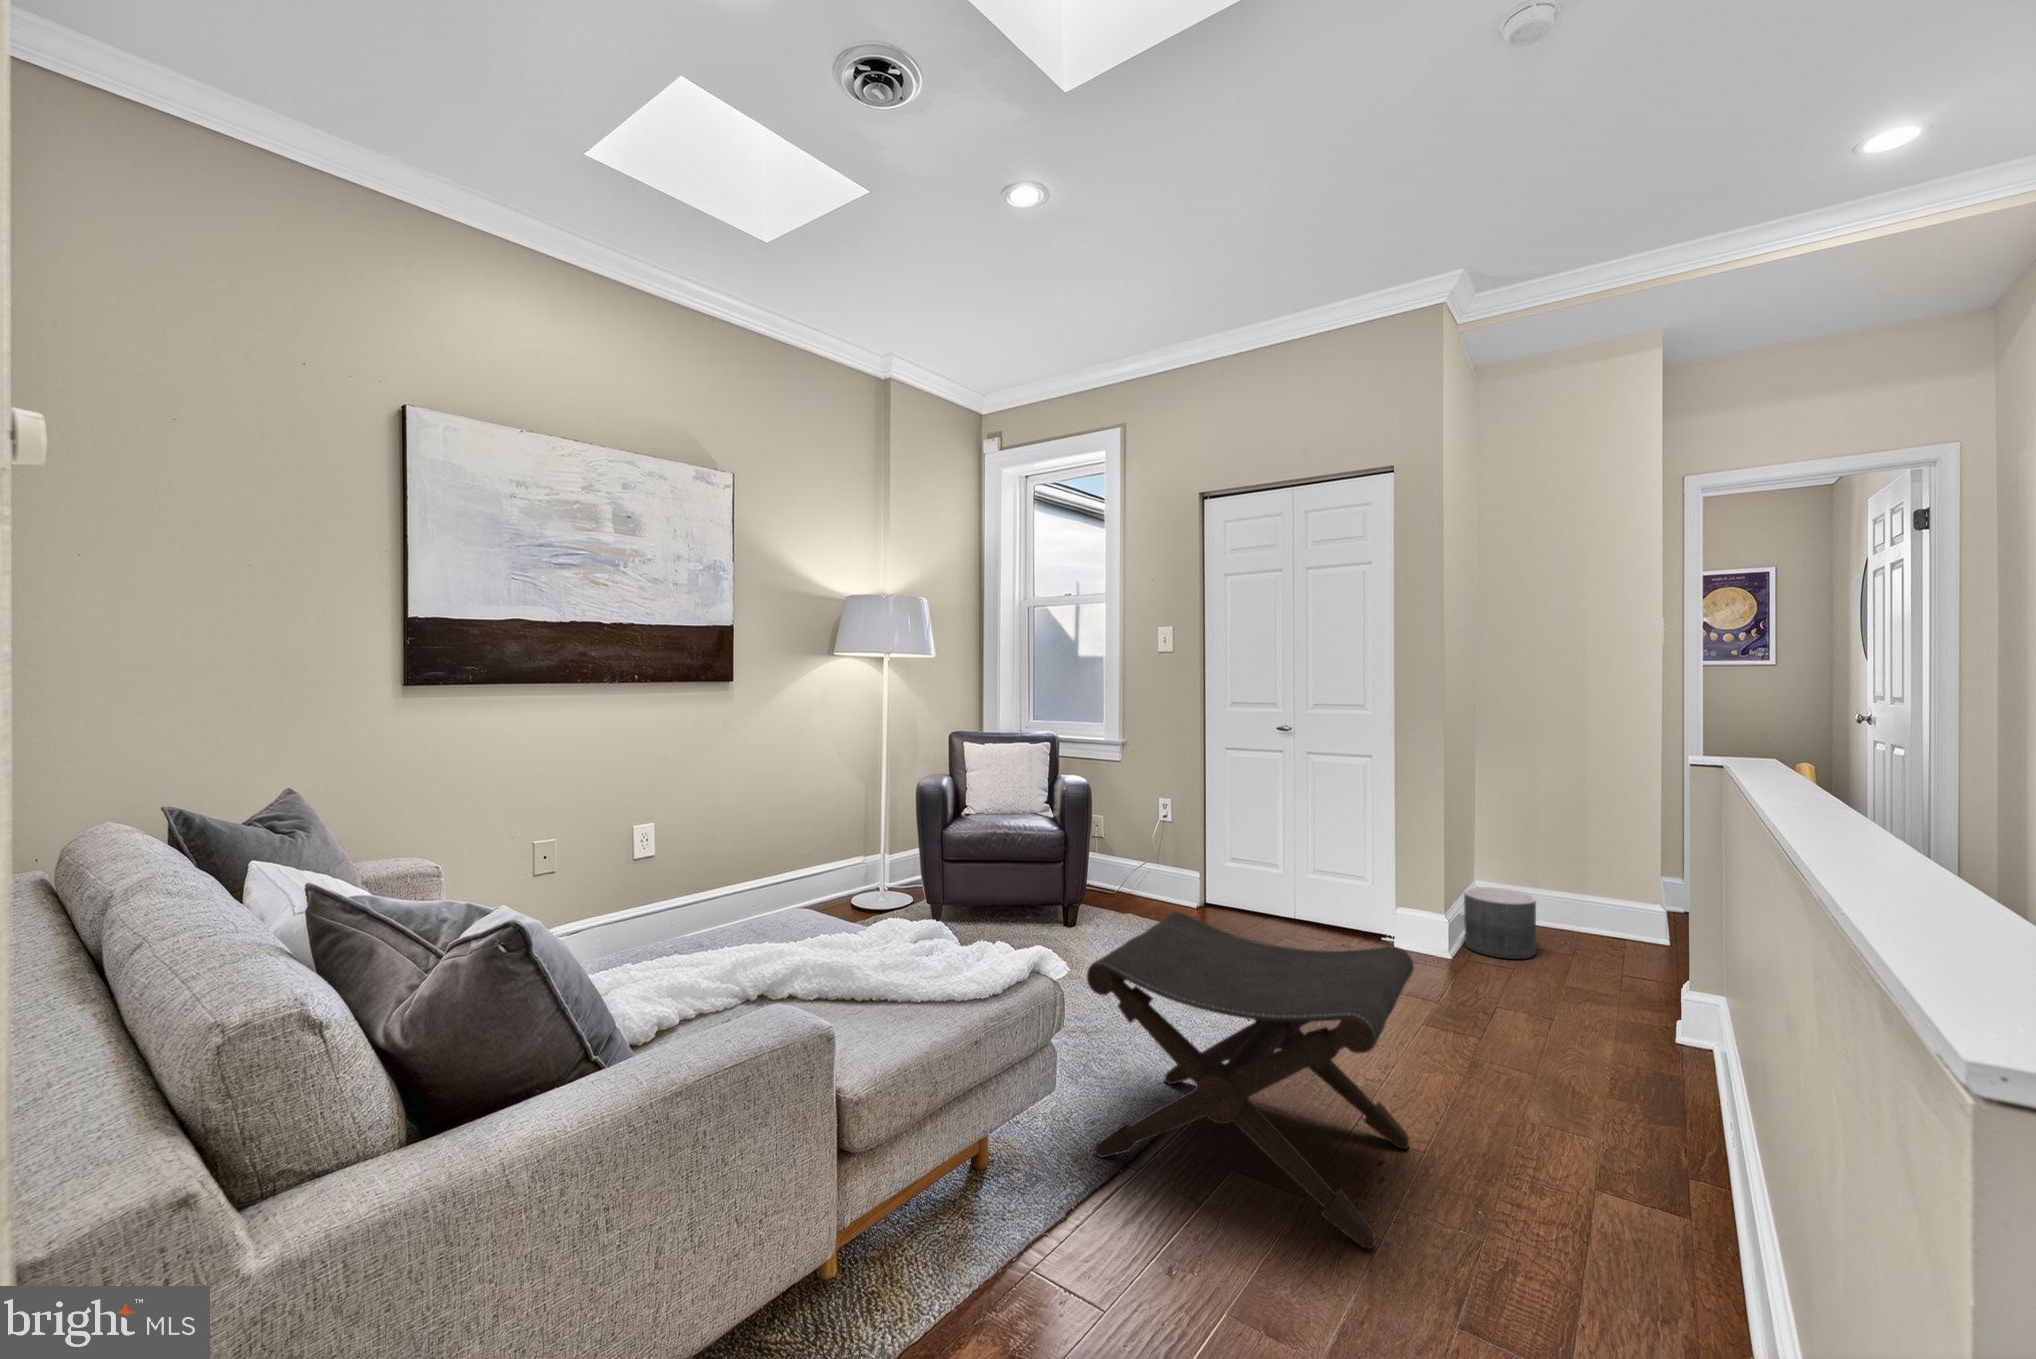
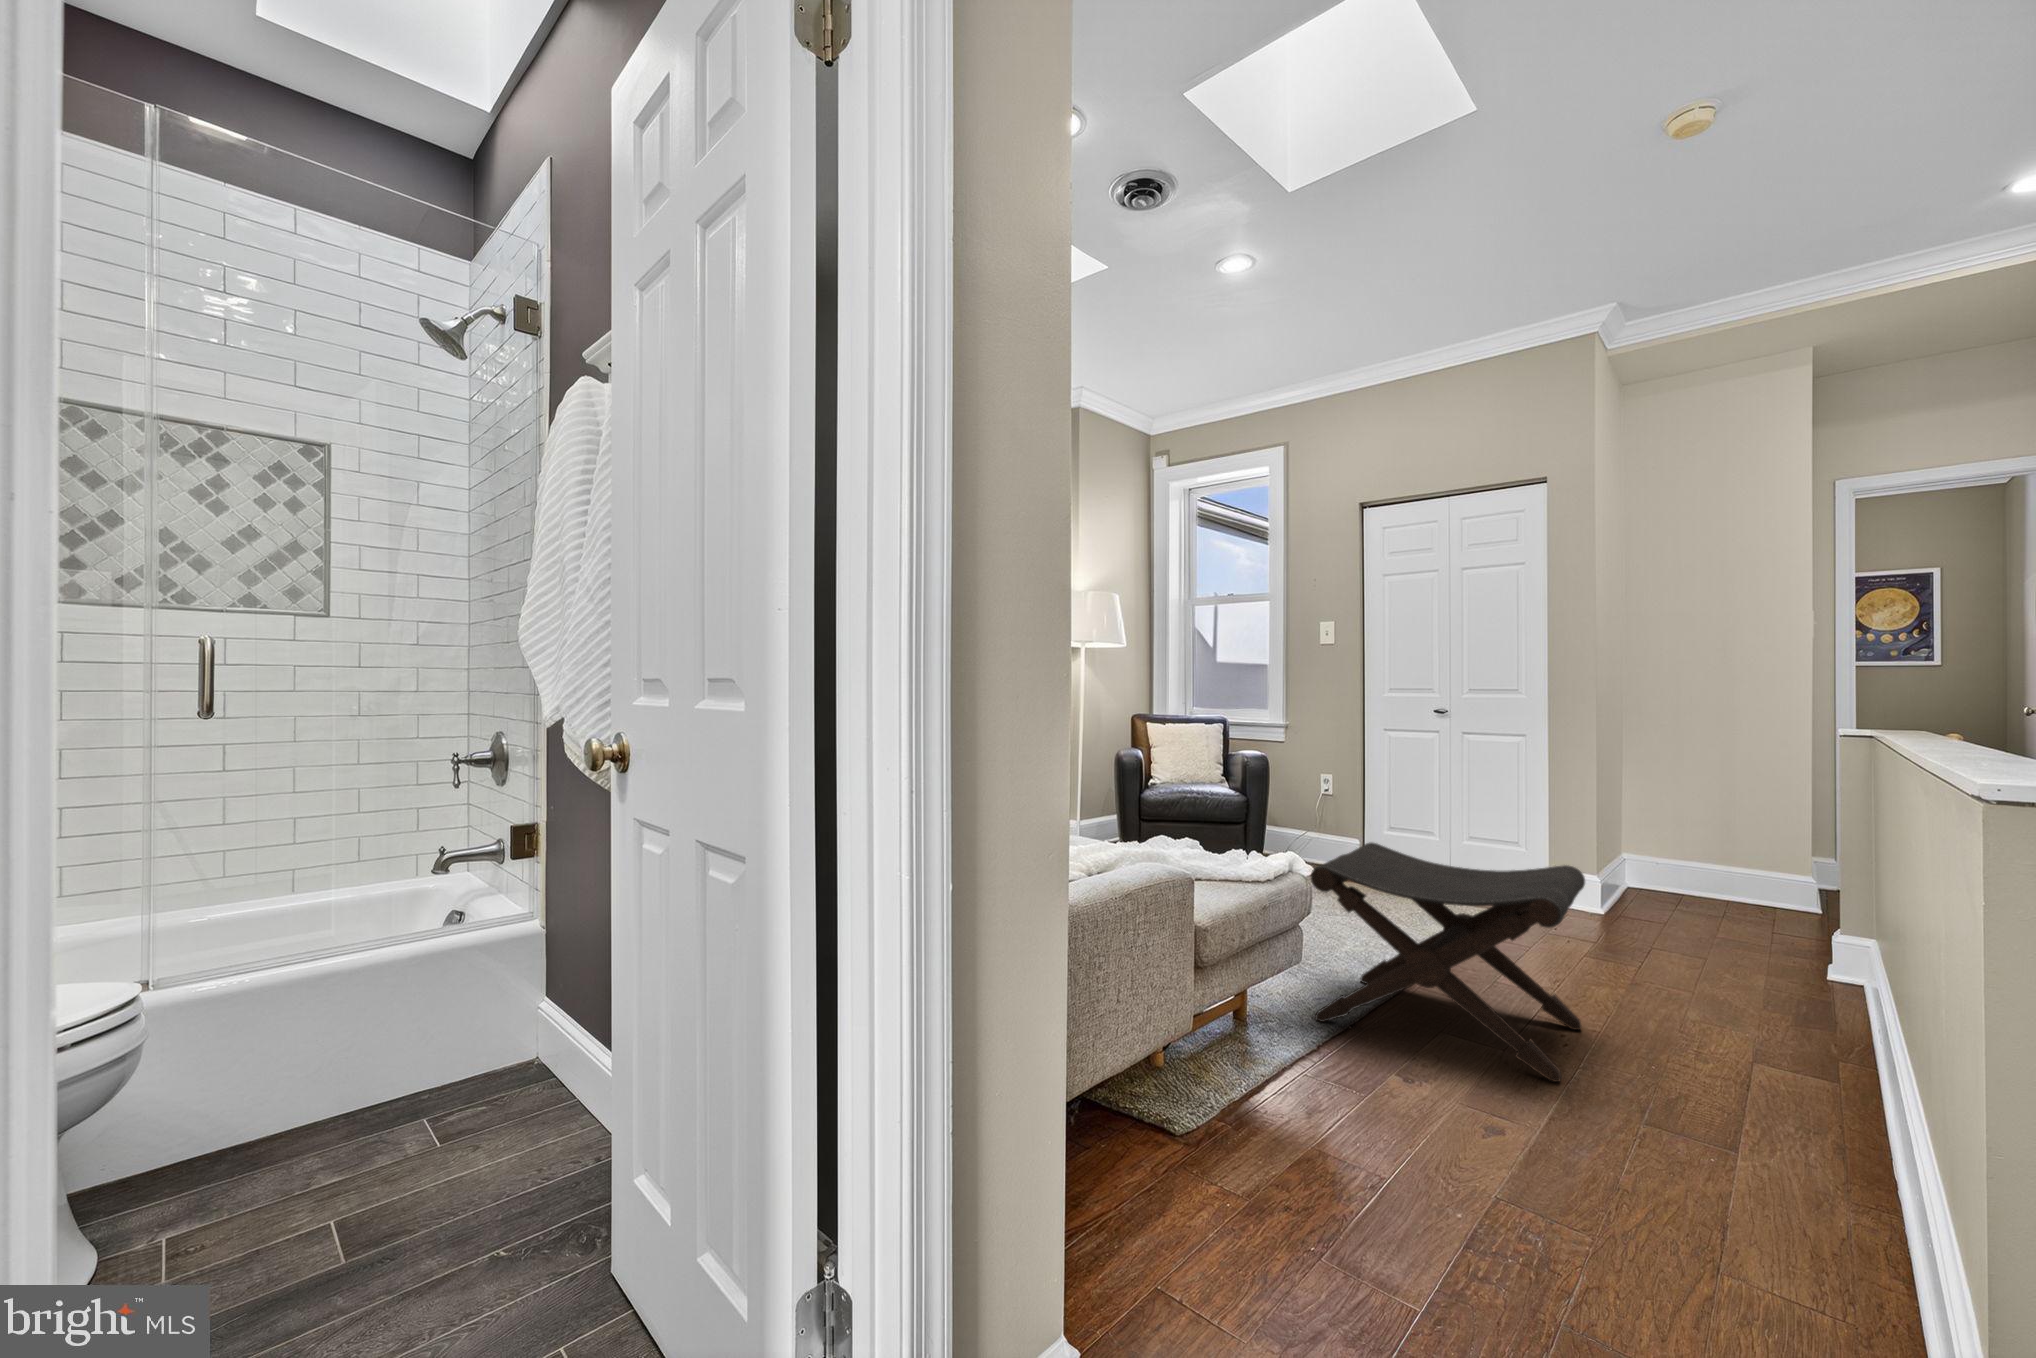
planter: present [1464,887,1536,959] -> none [1616,856,1688,918]

